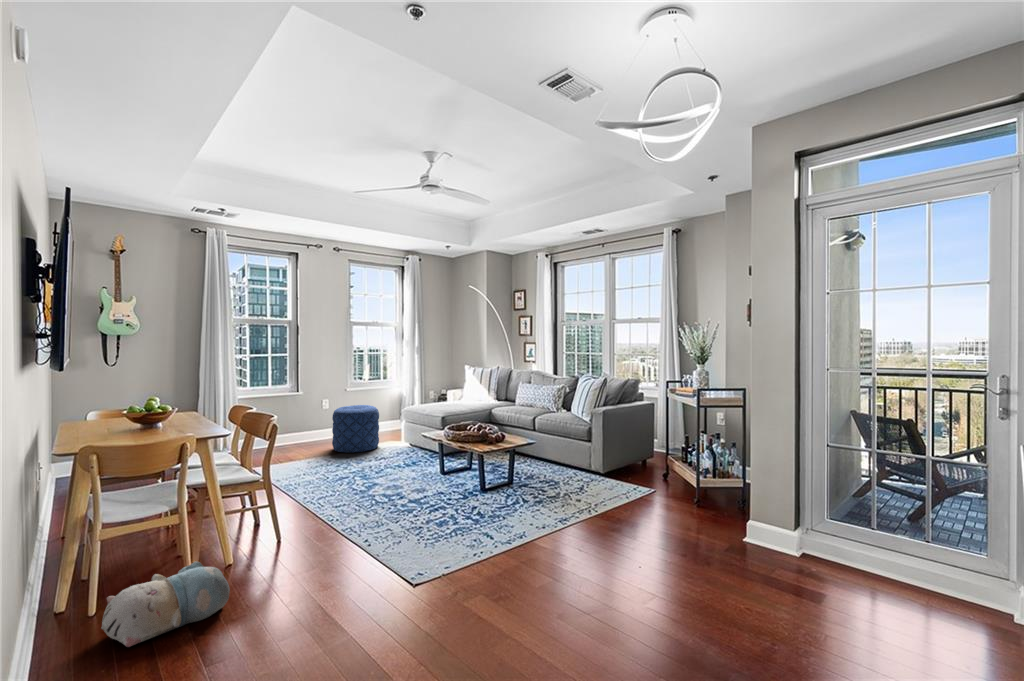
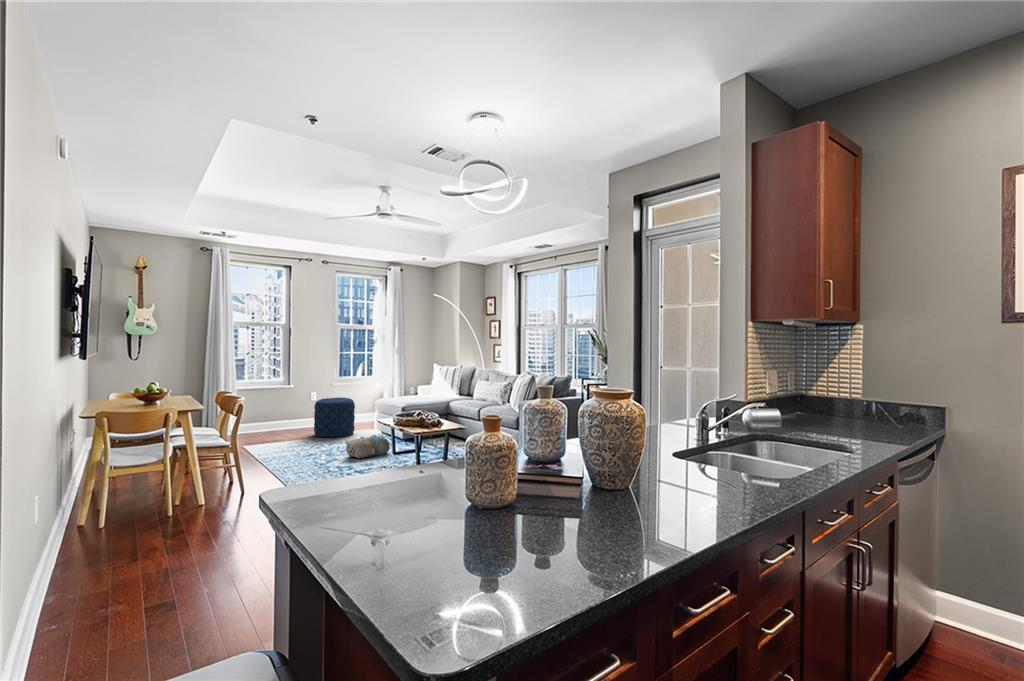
plush toy: present [102,561,230,647] -> present [346,435,390,458]

